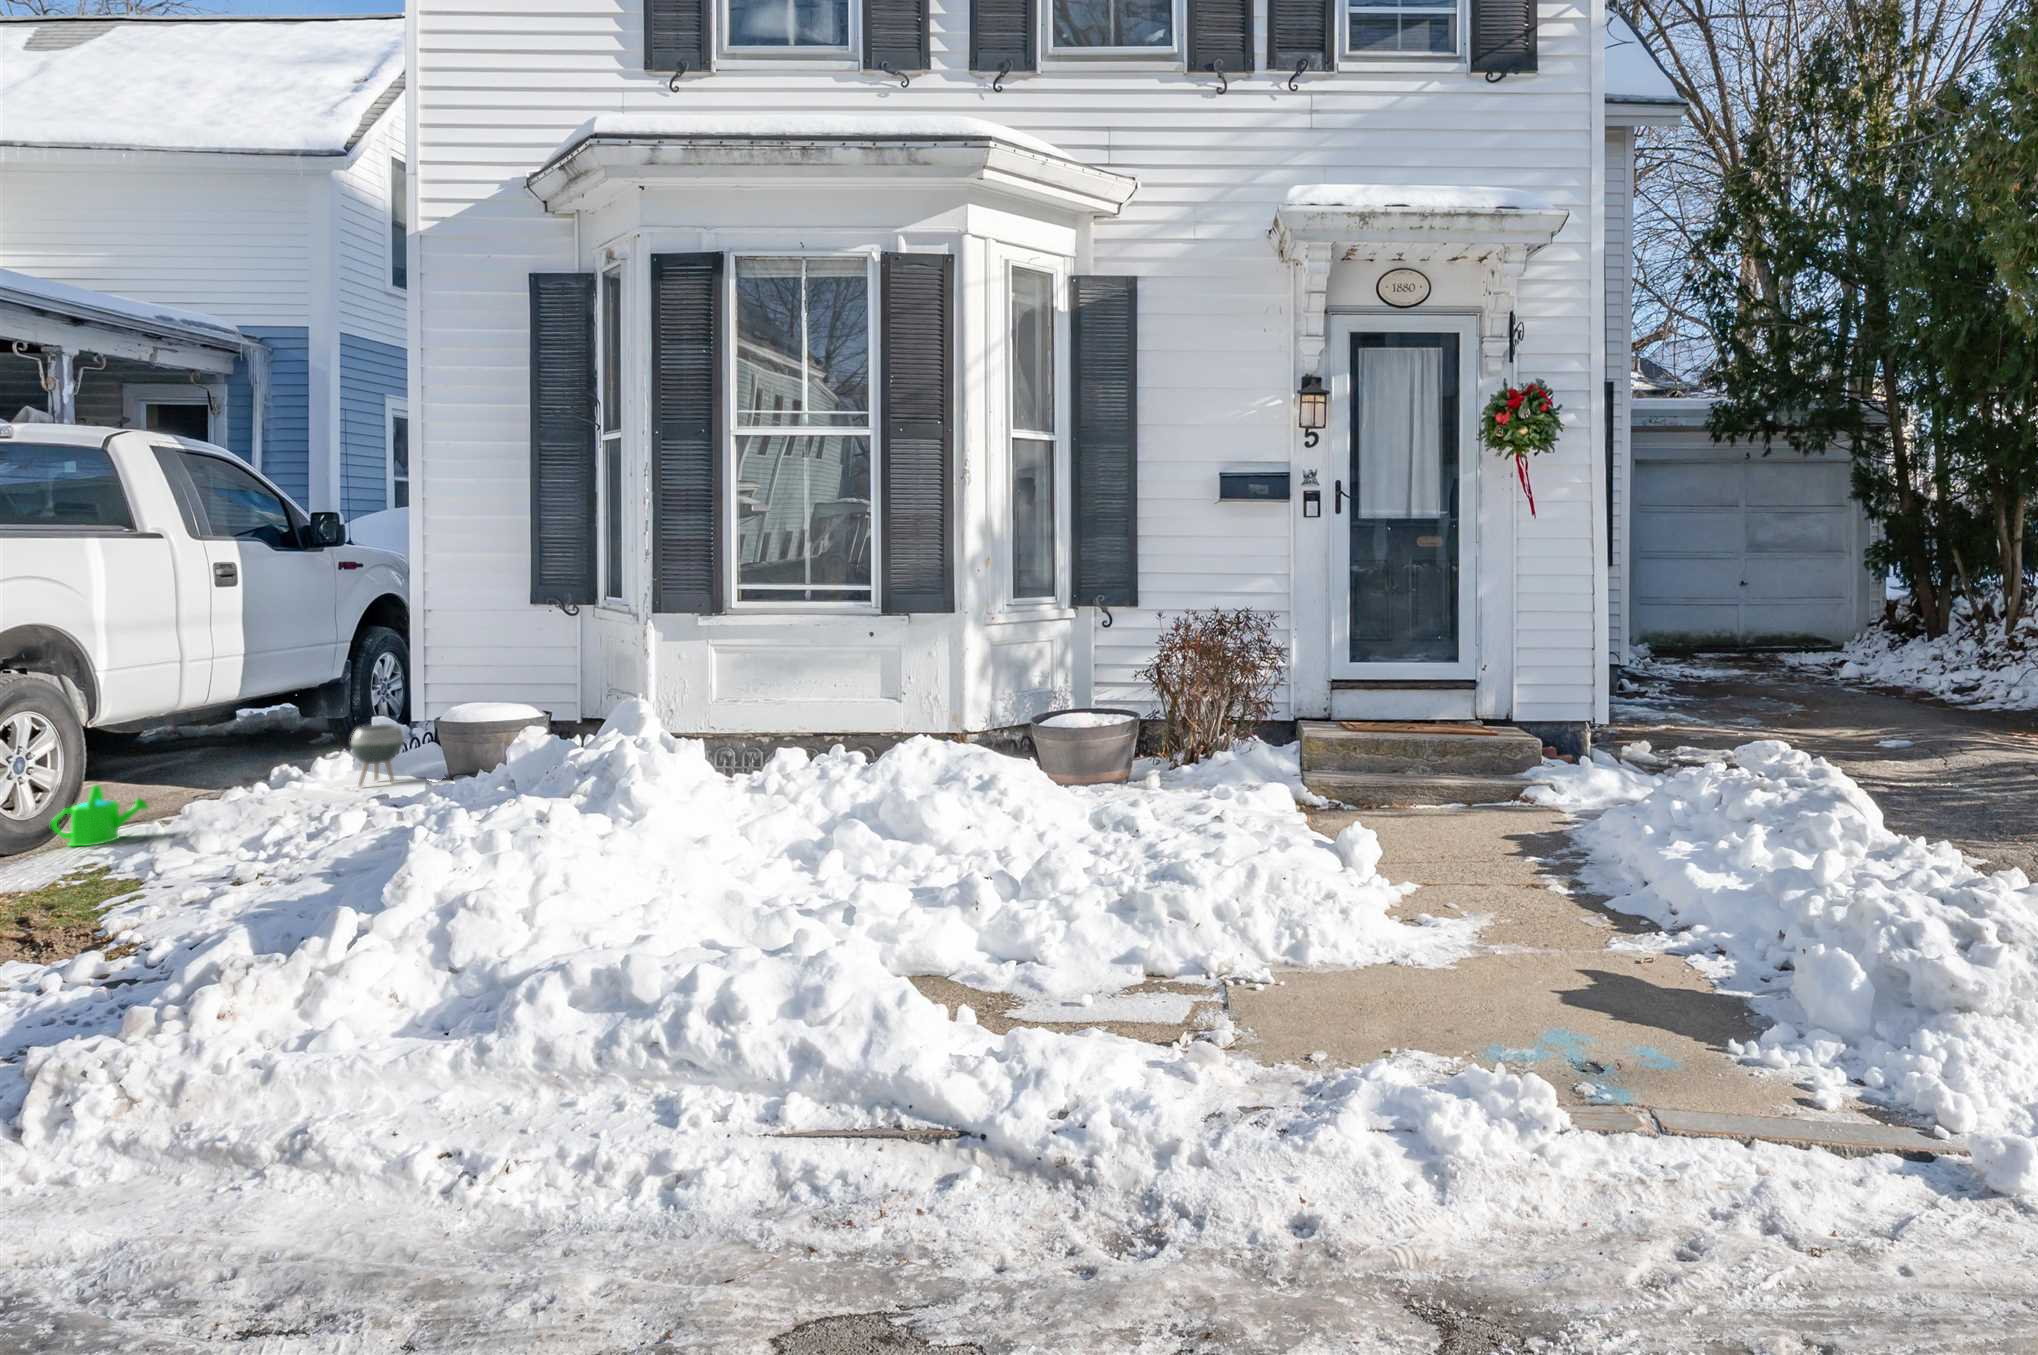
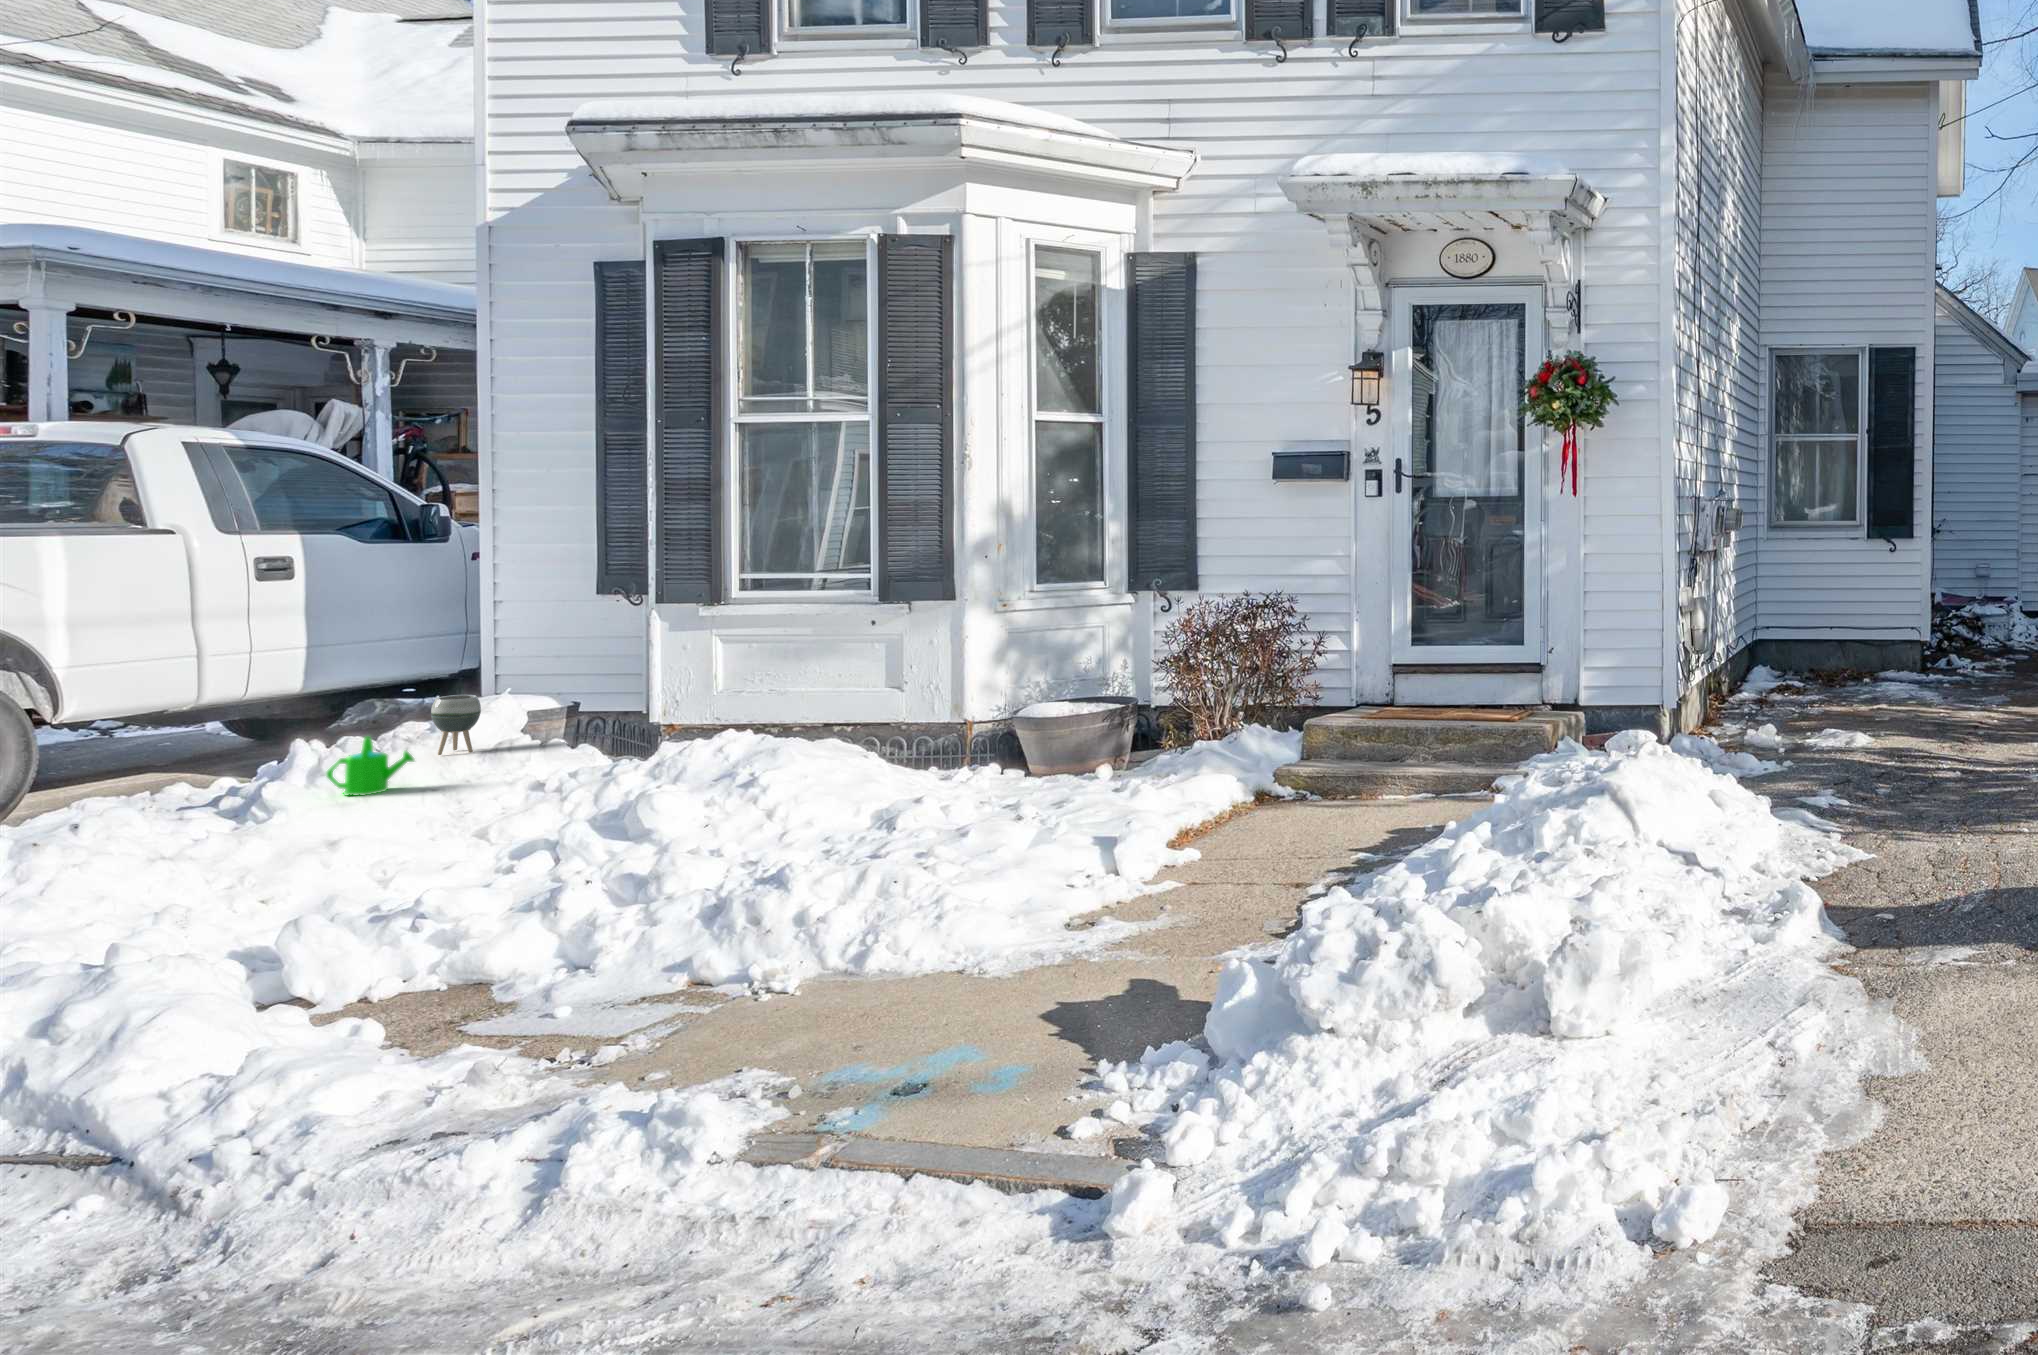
watering can: present [51,785,148,846] -> present [326,736,414,795]

